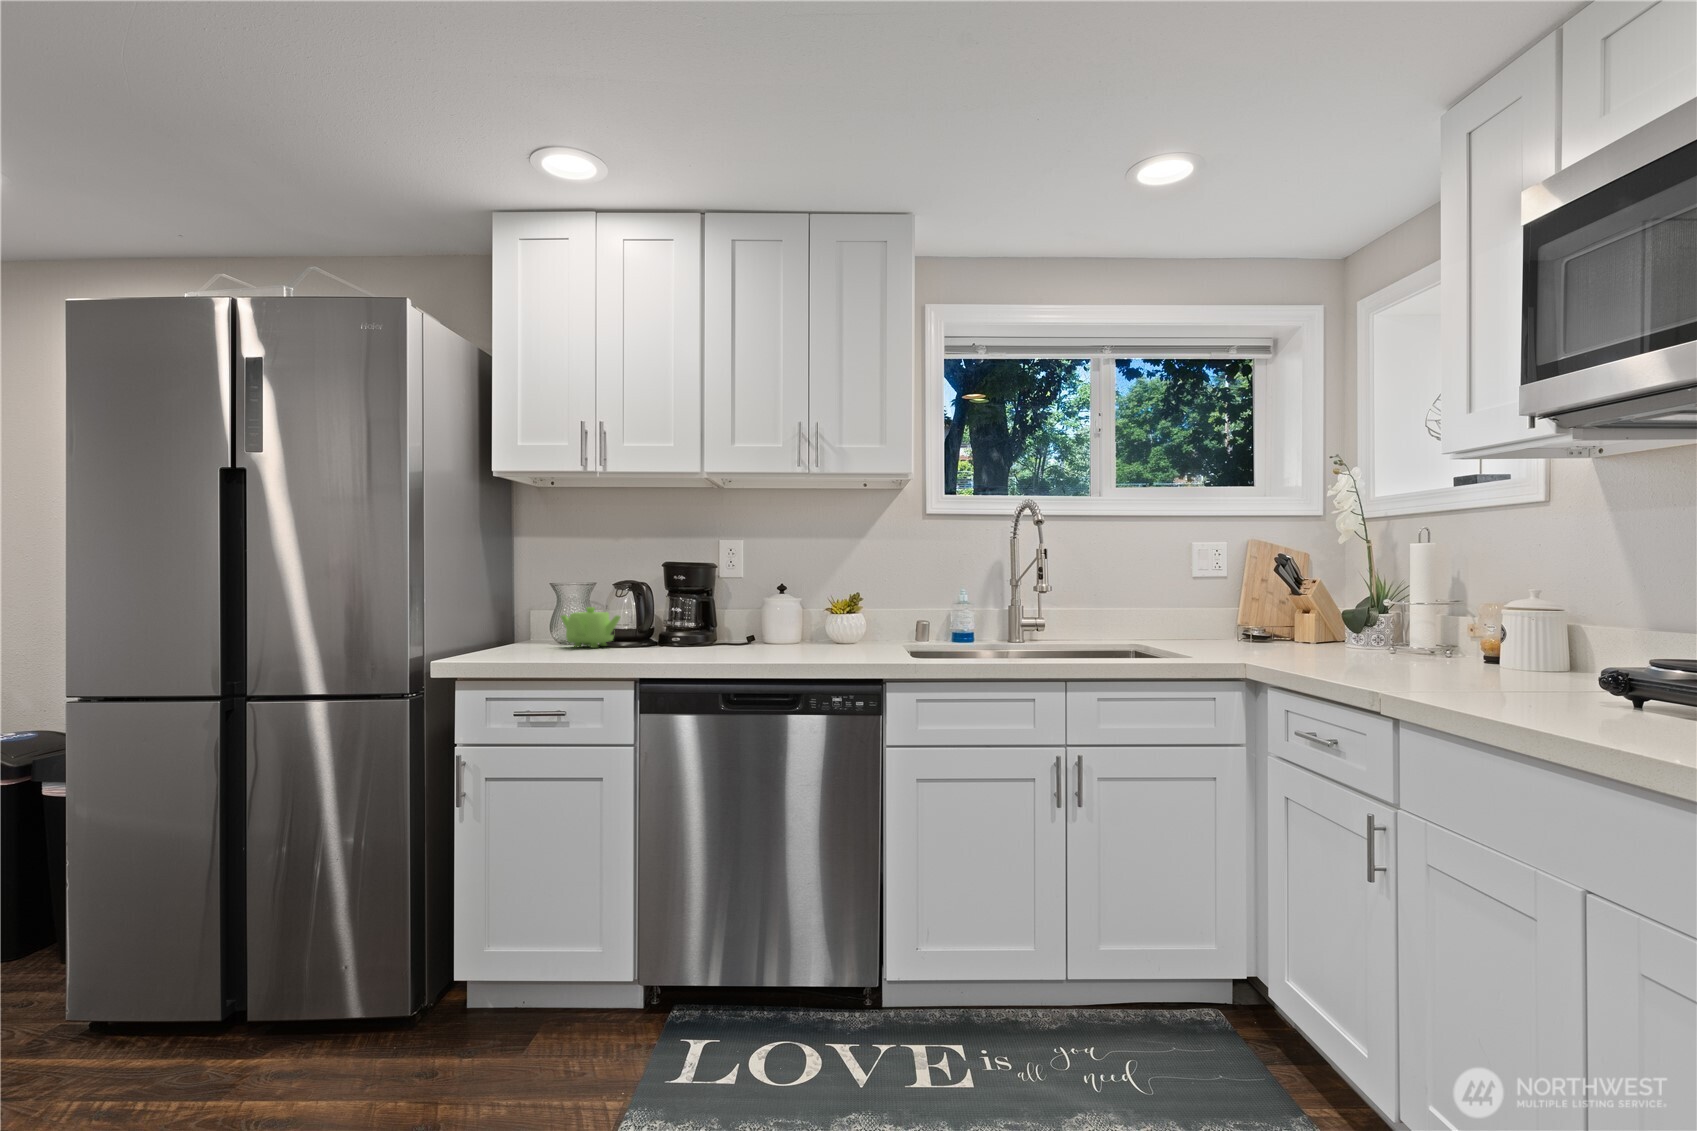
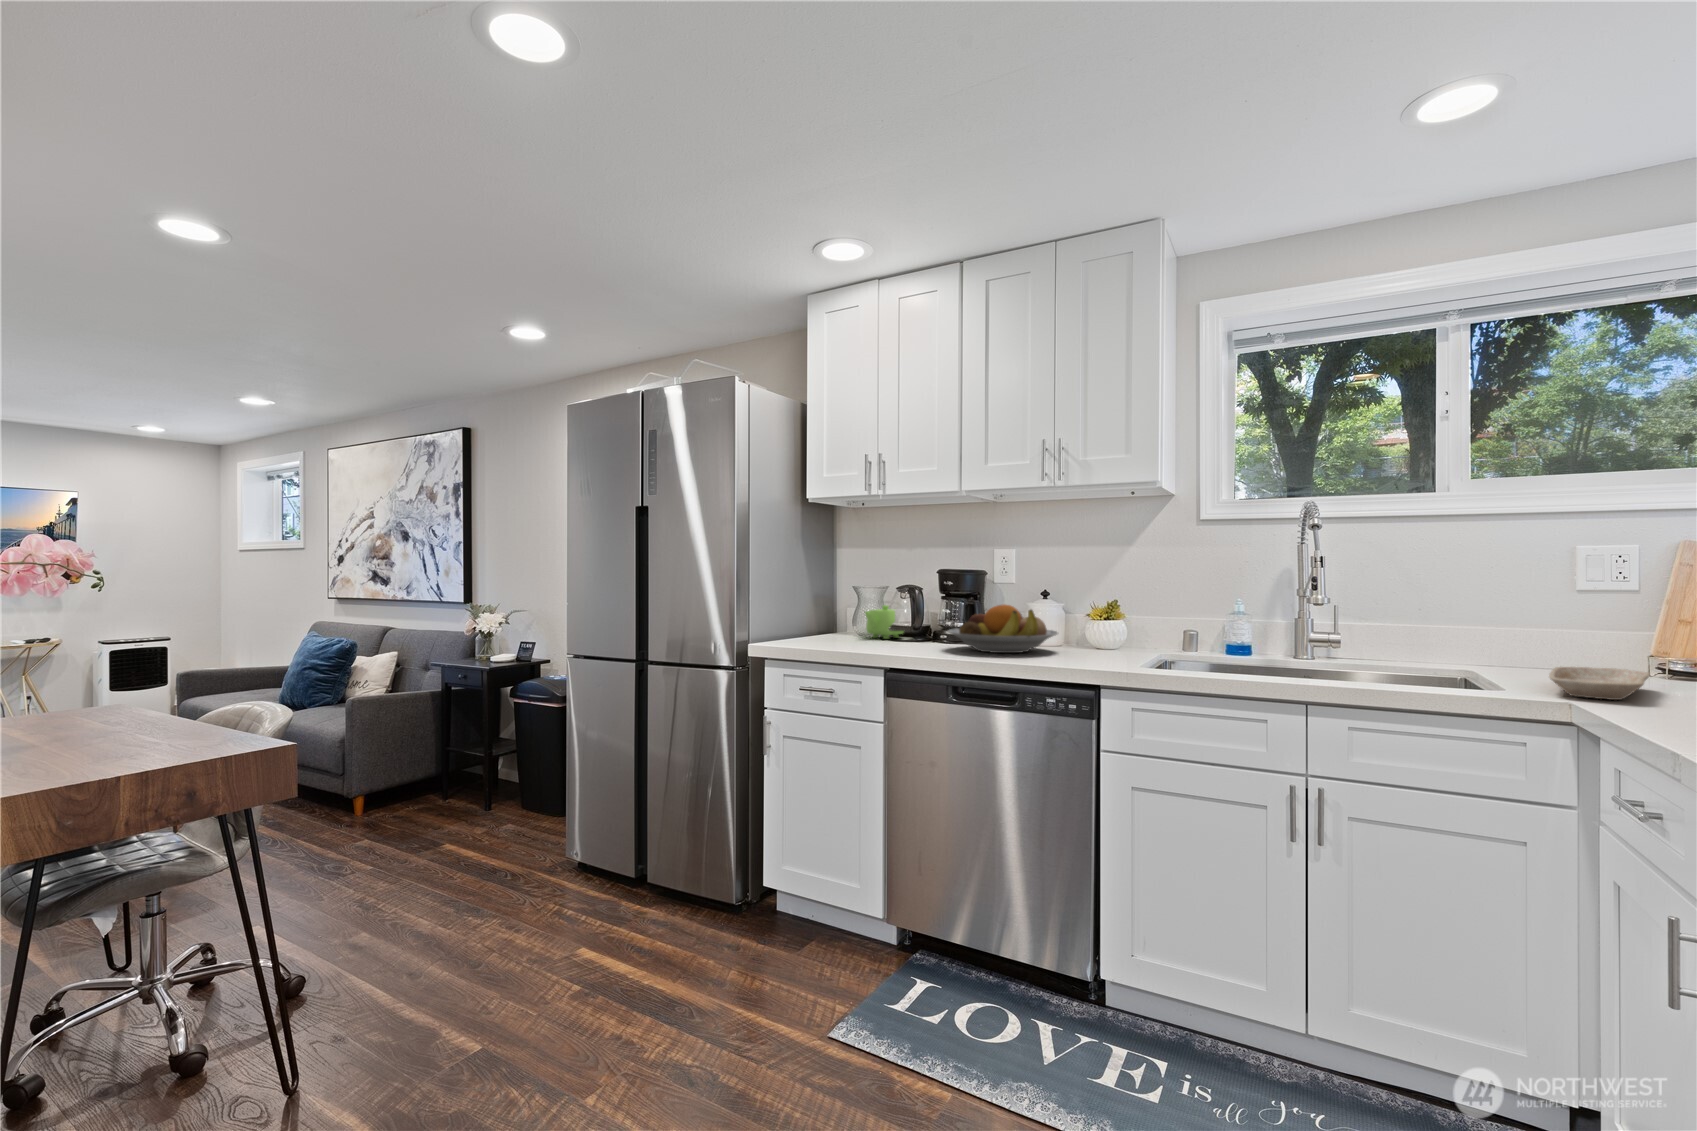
fruit bowl: none [694,600,815,654] -> present [948,604,1058,653]
tray: none [1217,638,1287,659] -> present [1549,667,1650,700]

